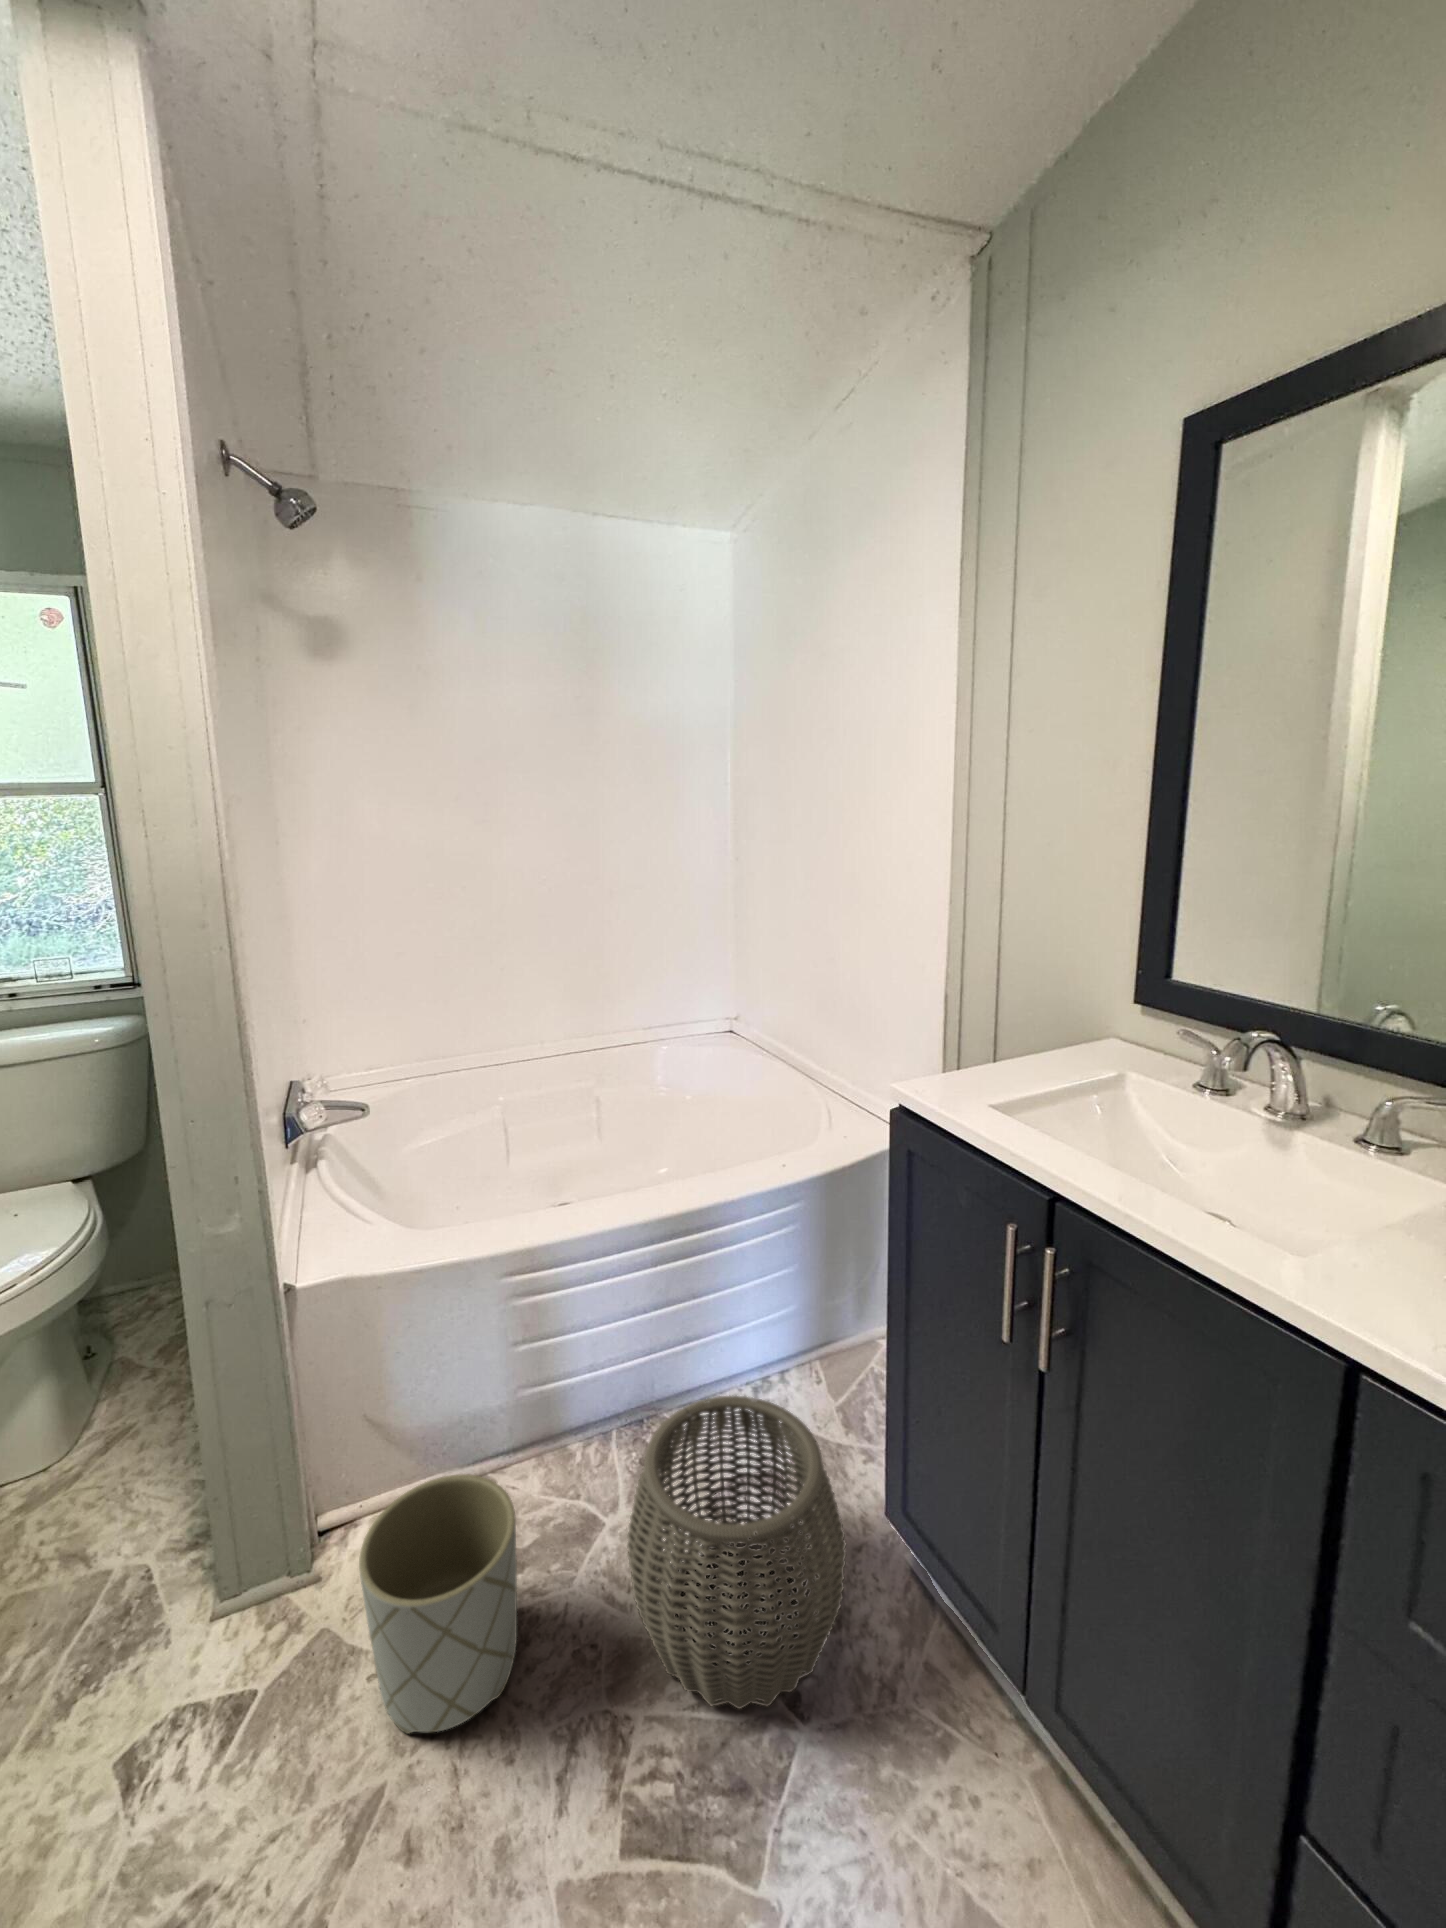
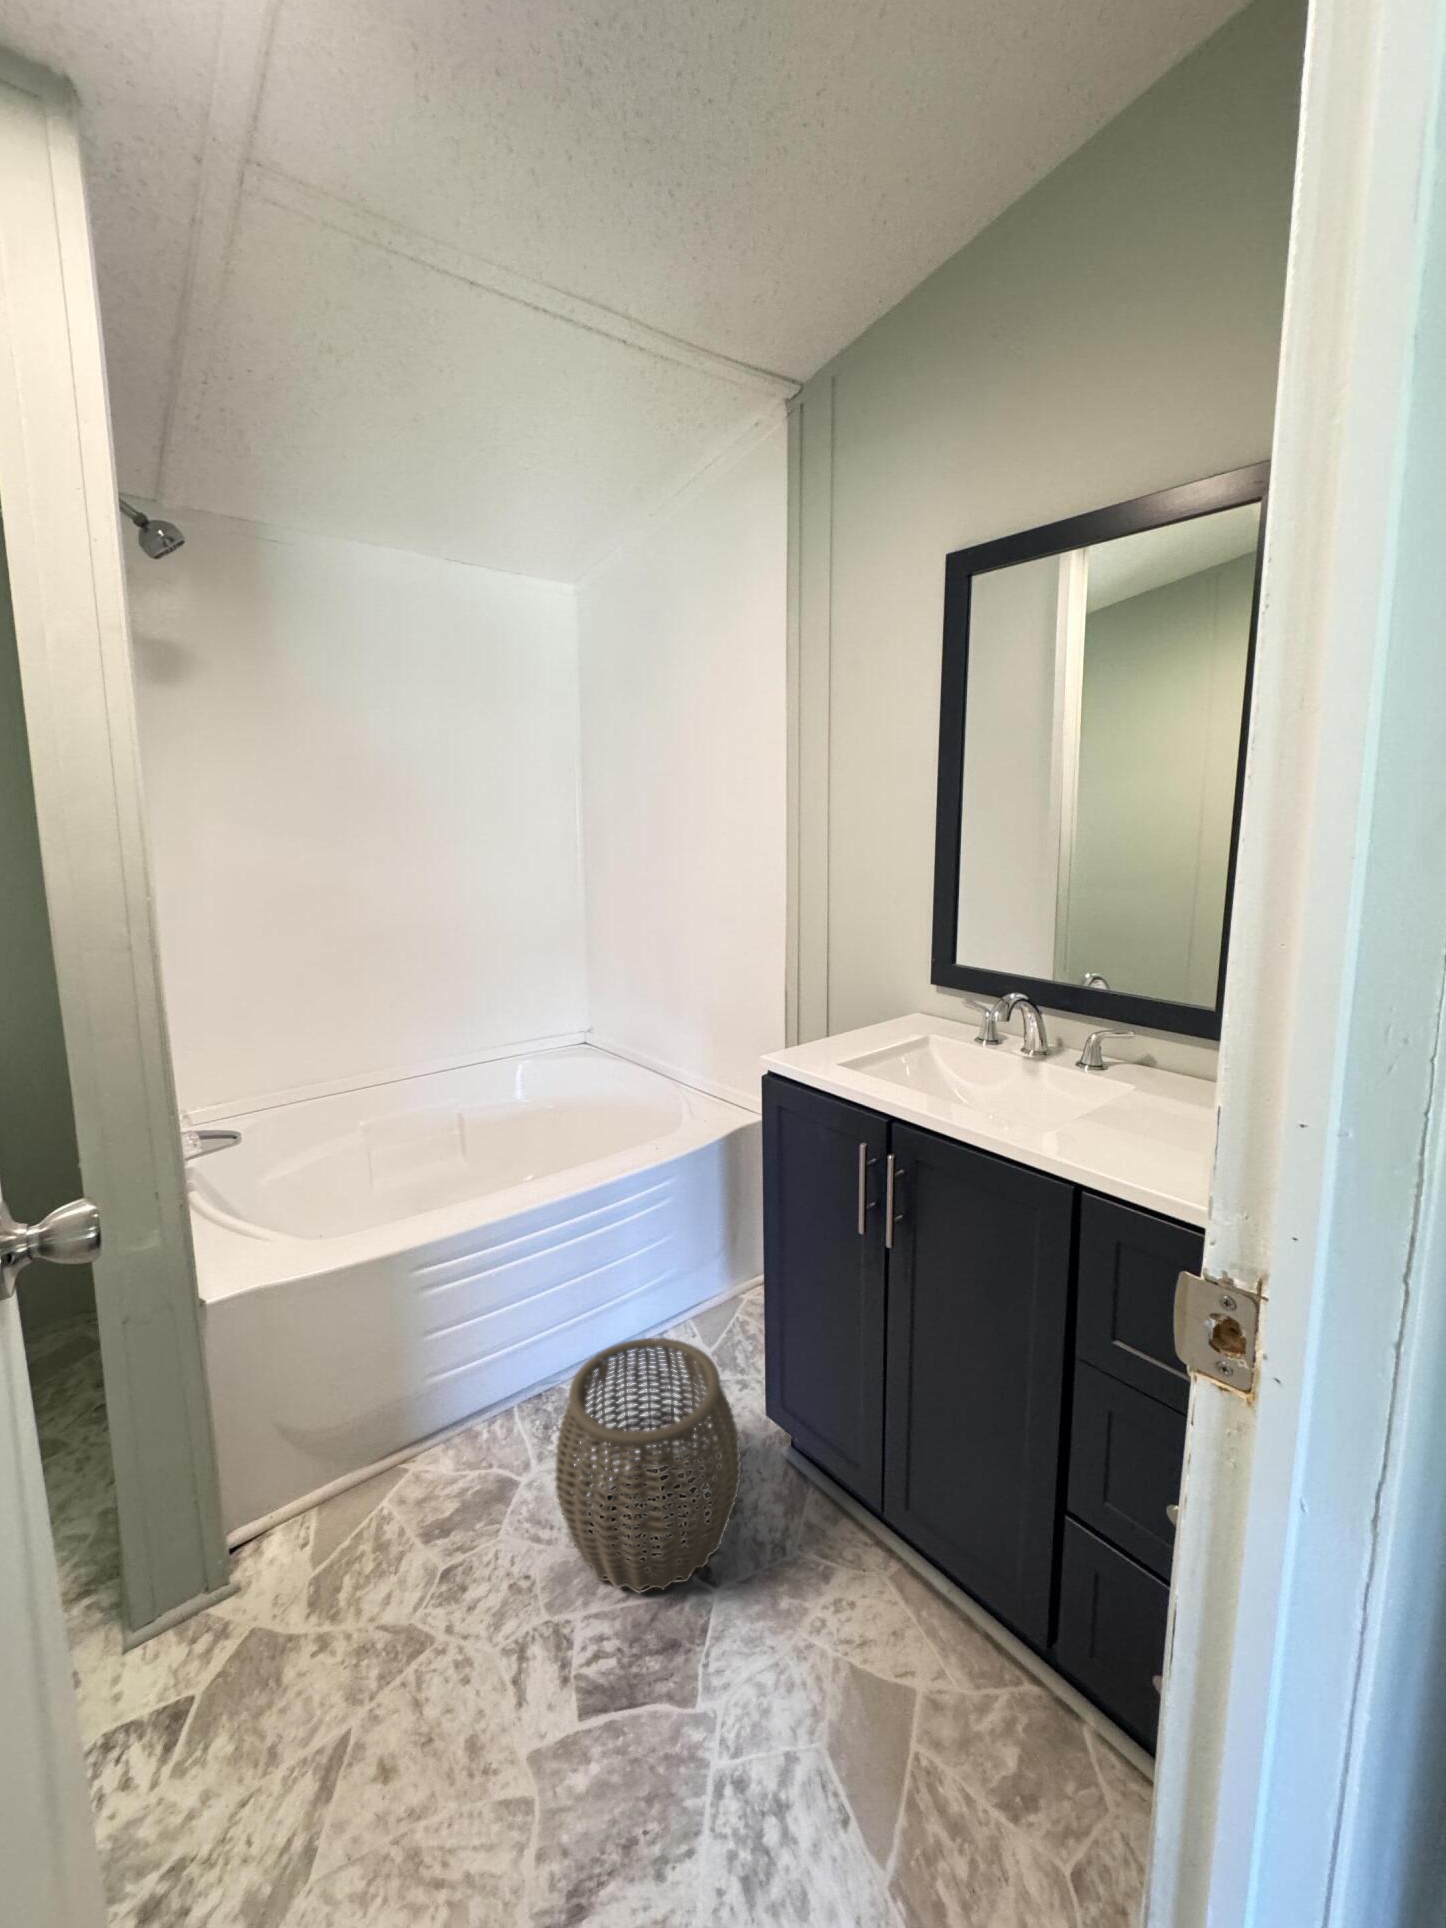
planter: present [359,1474,517,1734] -> none [307,1447,456,1687]

